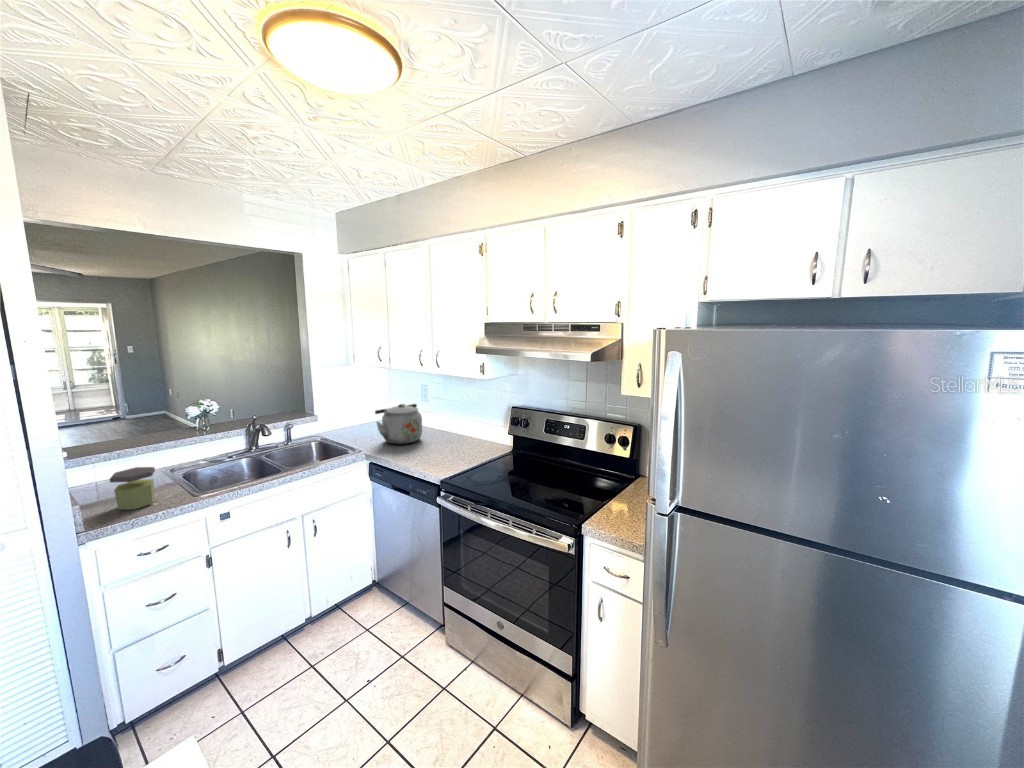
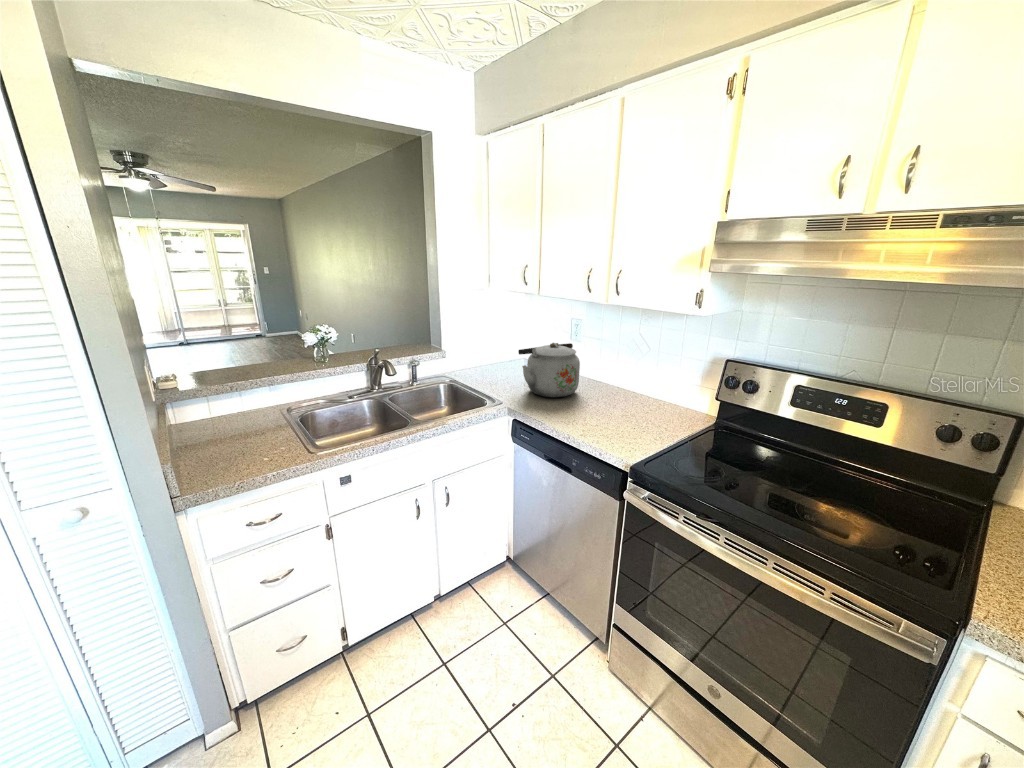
jar: present [110,467,155,510] -> none [212,409,266,464]

